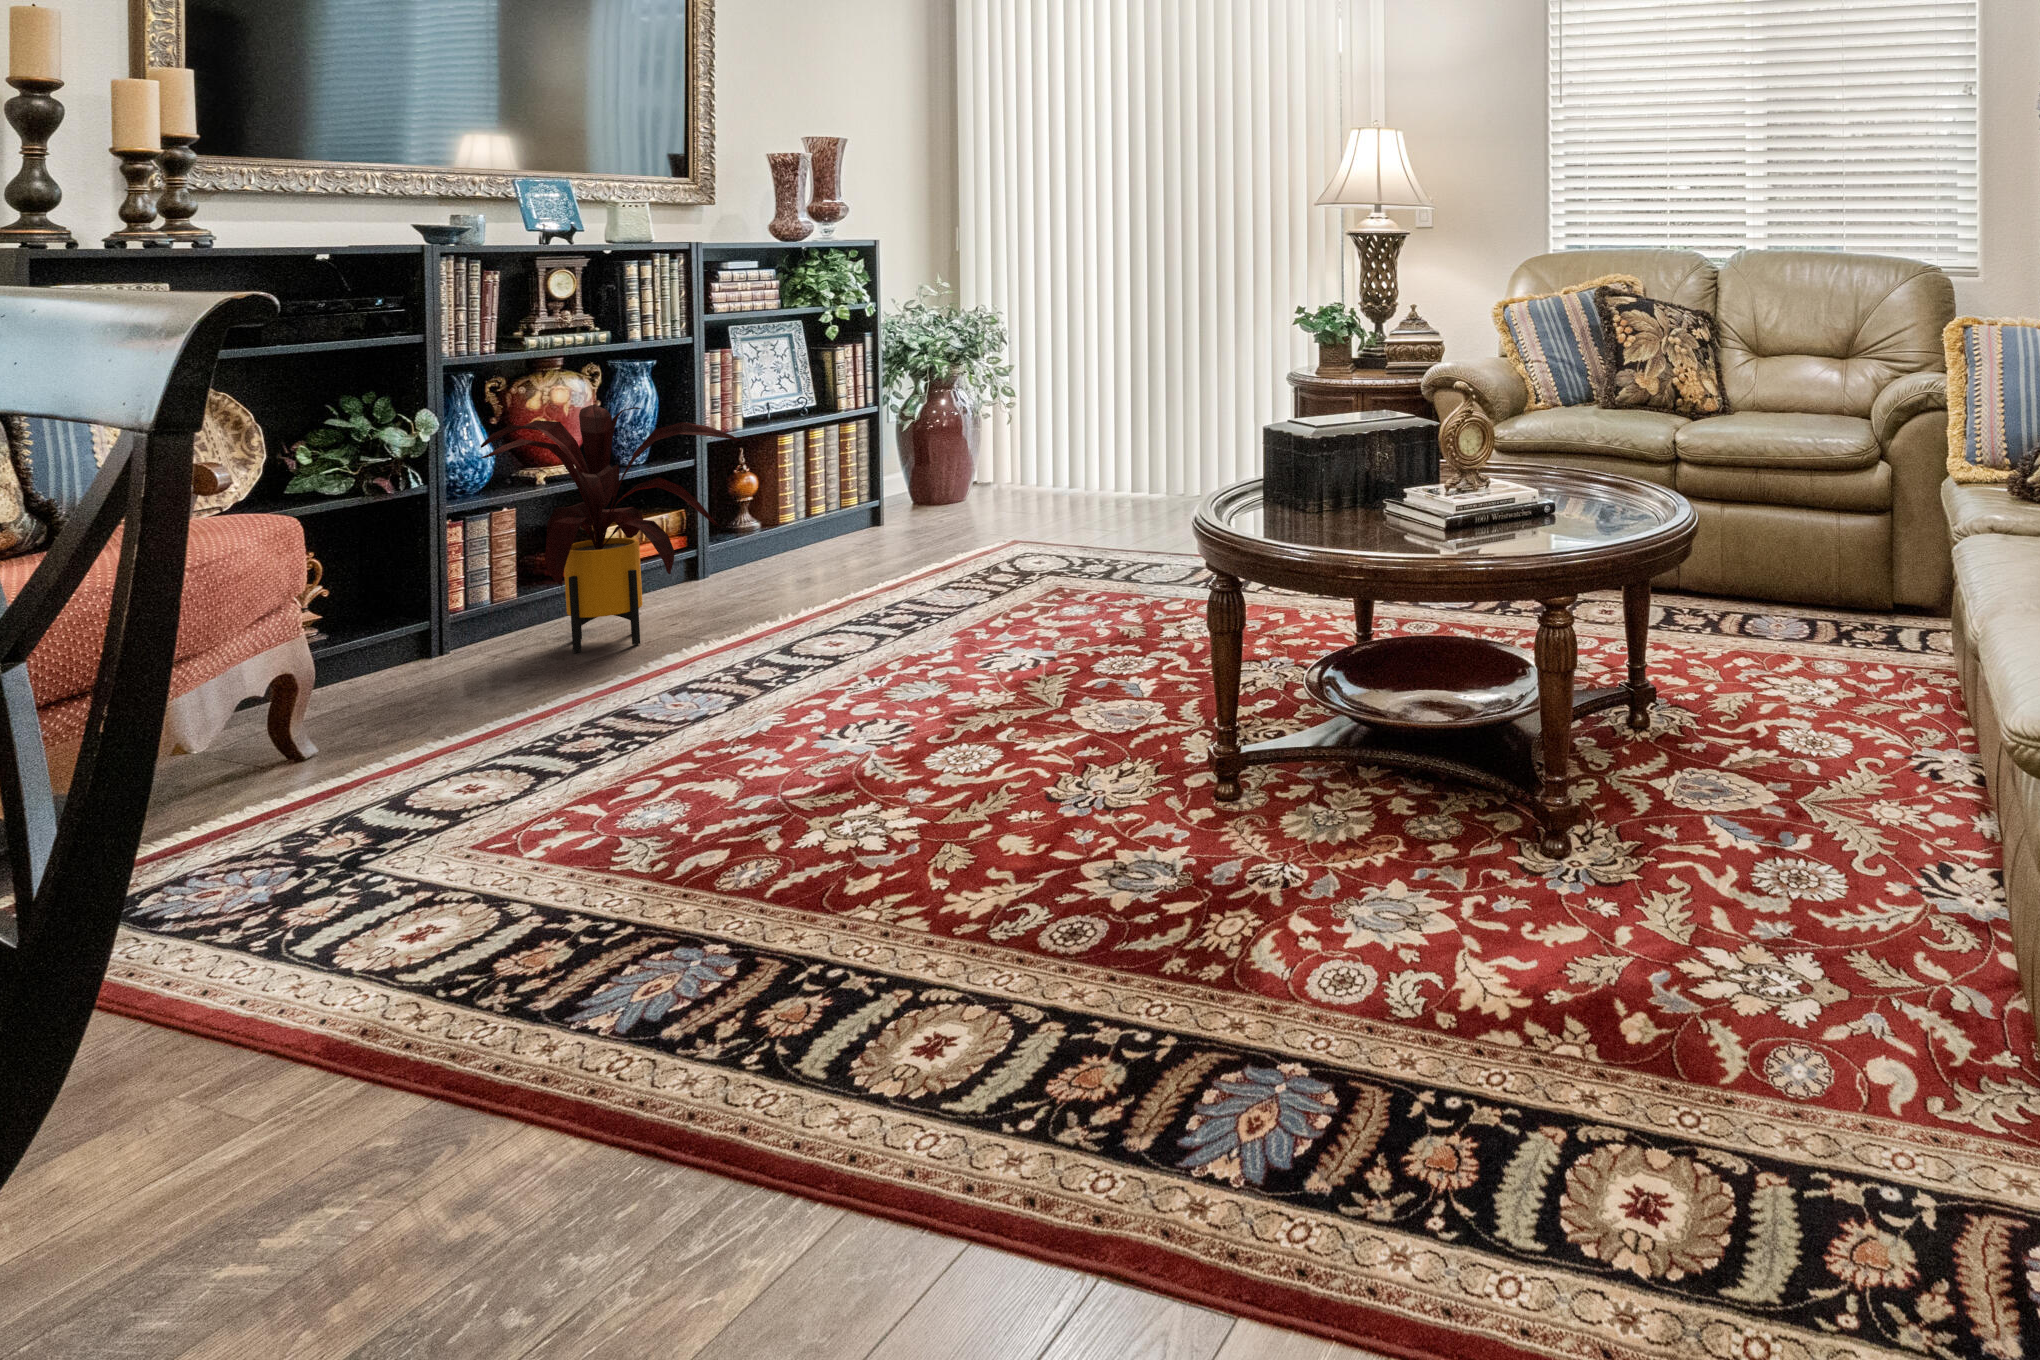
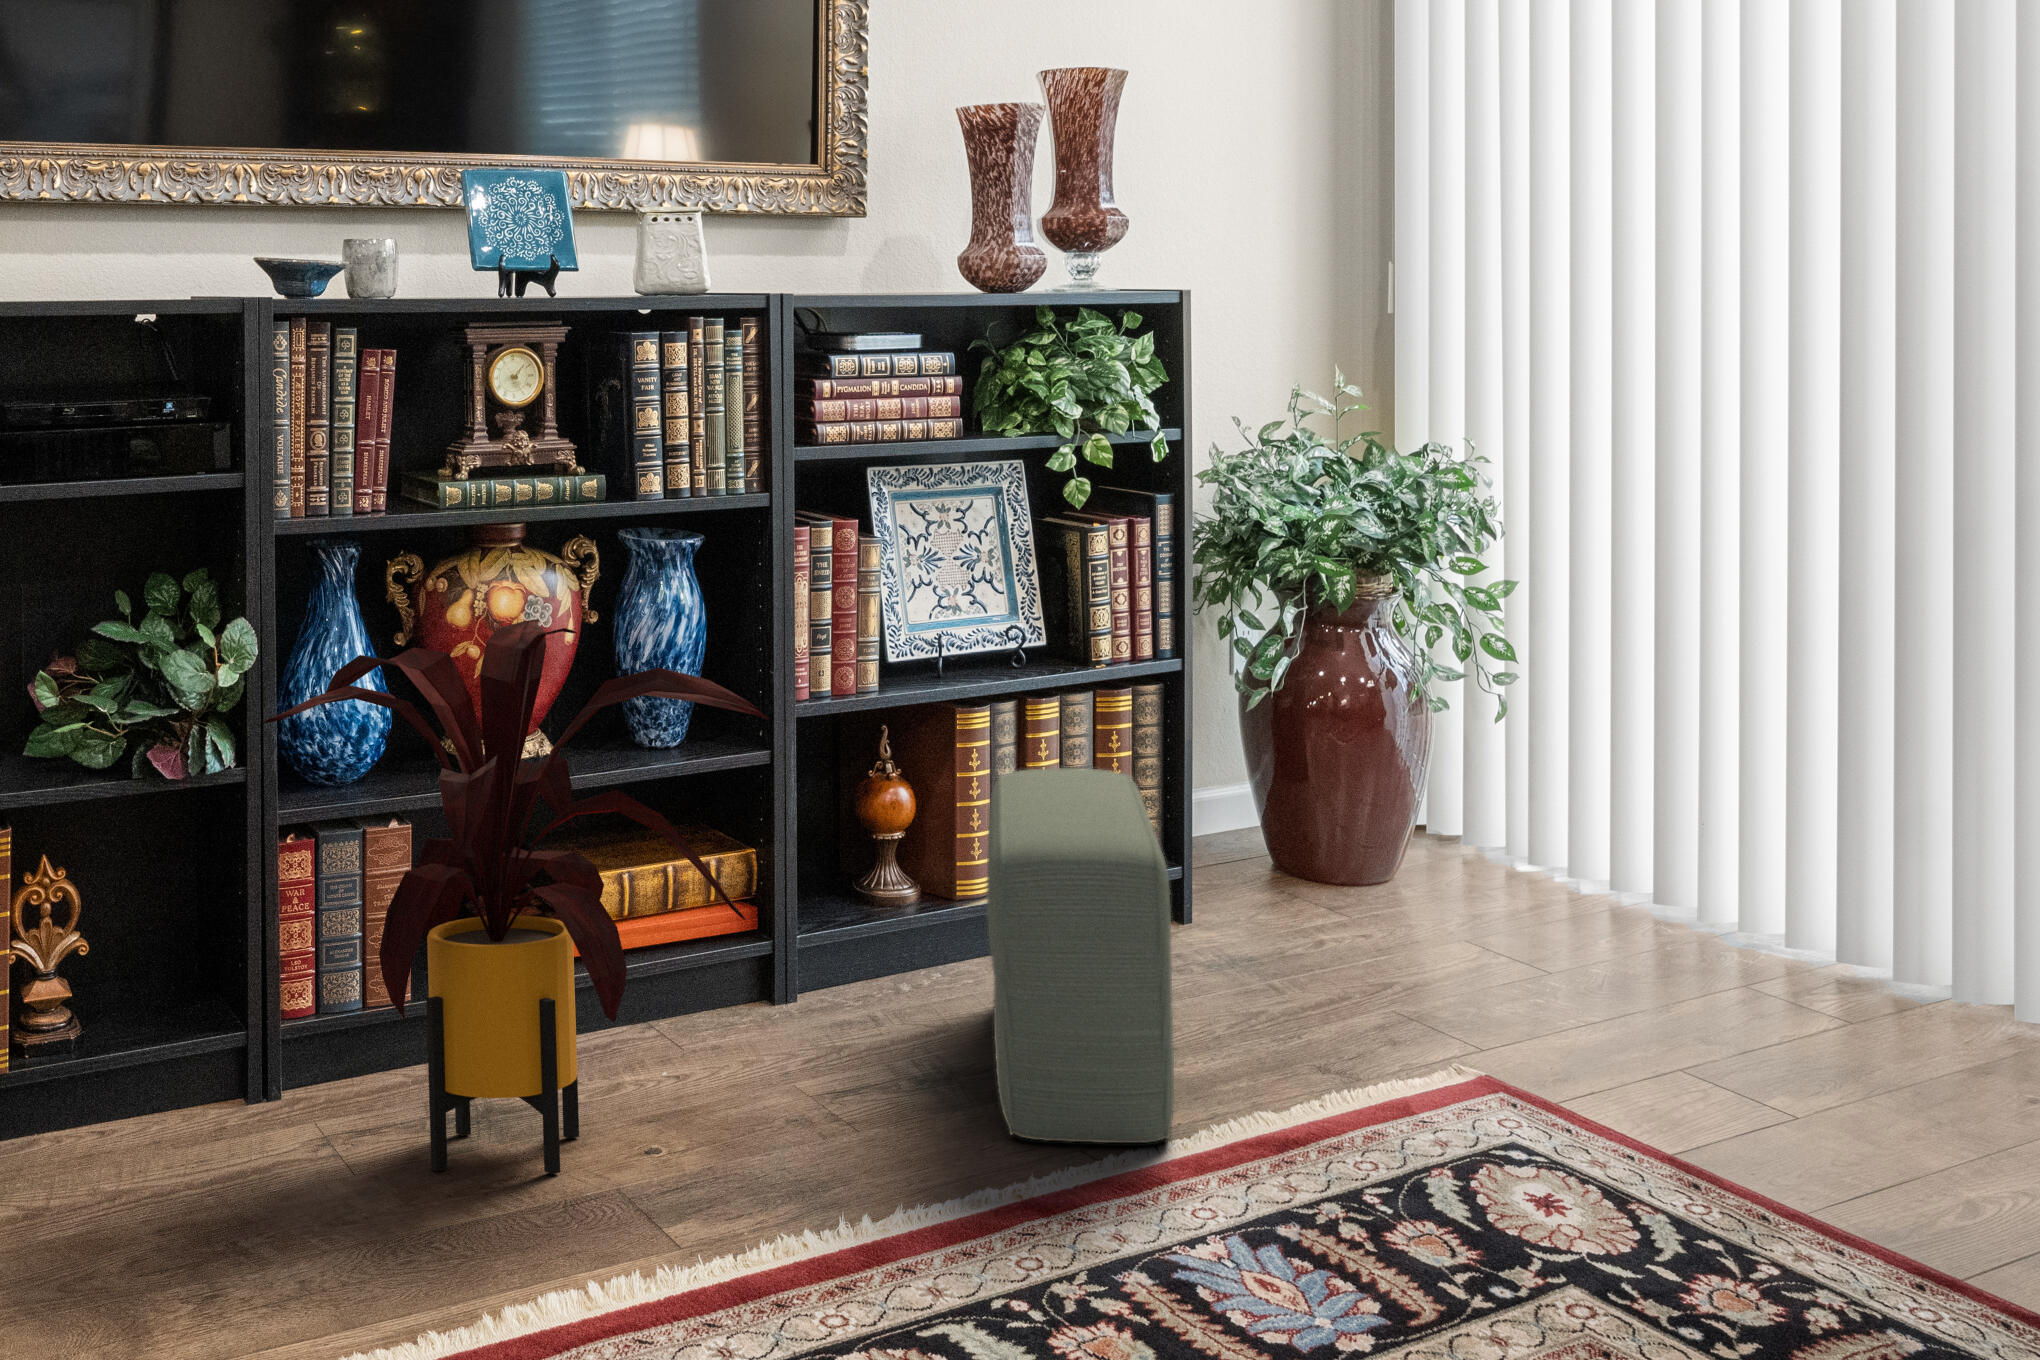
pouf: none [808,457,906,603] -> present [987,768,1174,1143]

